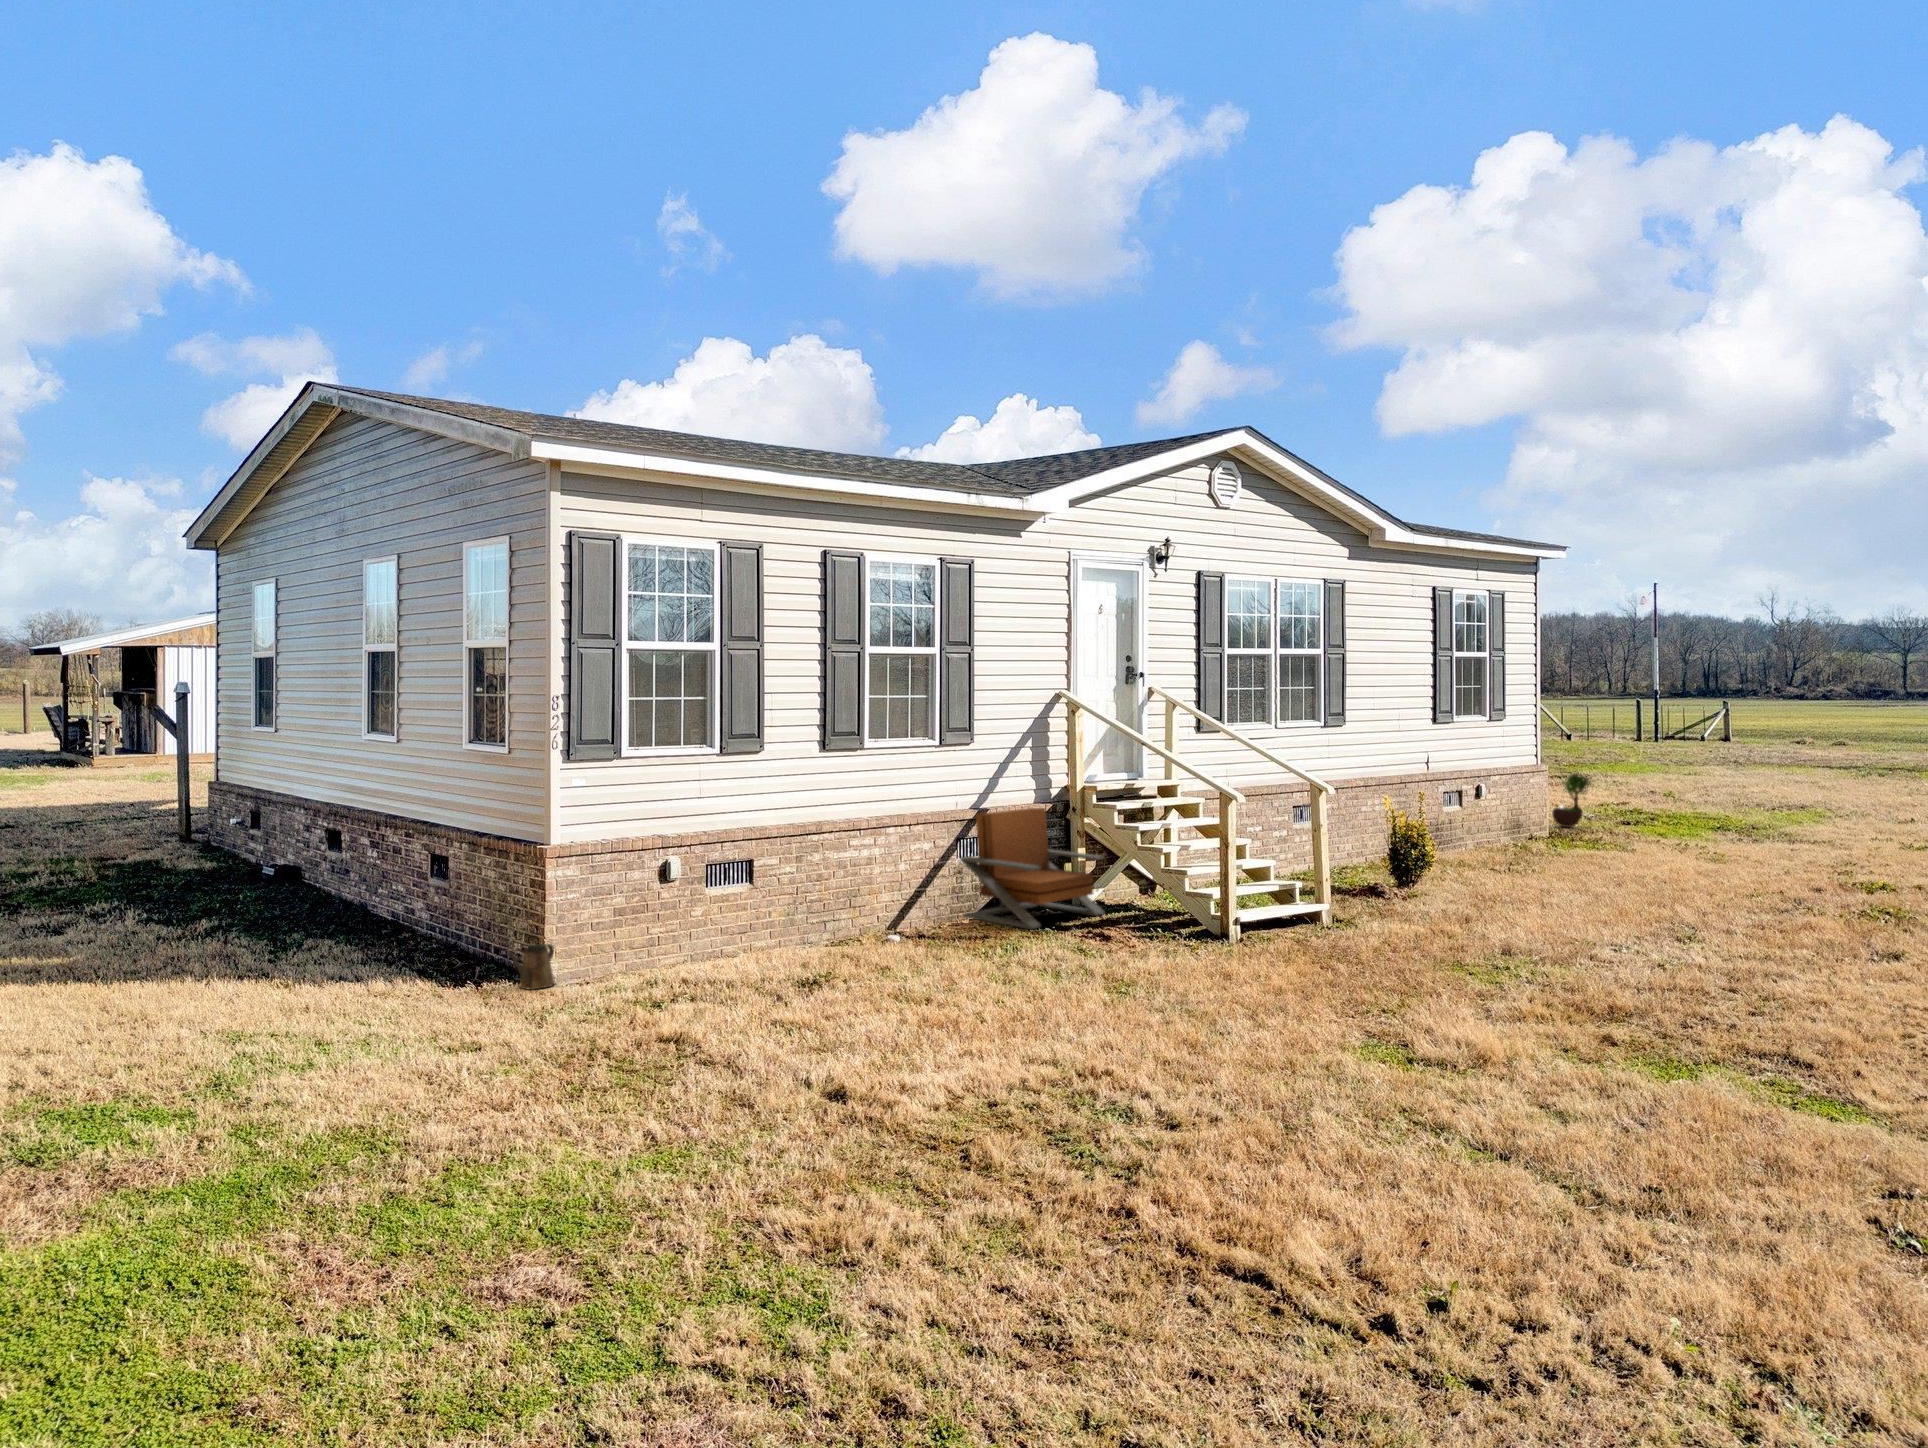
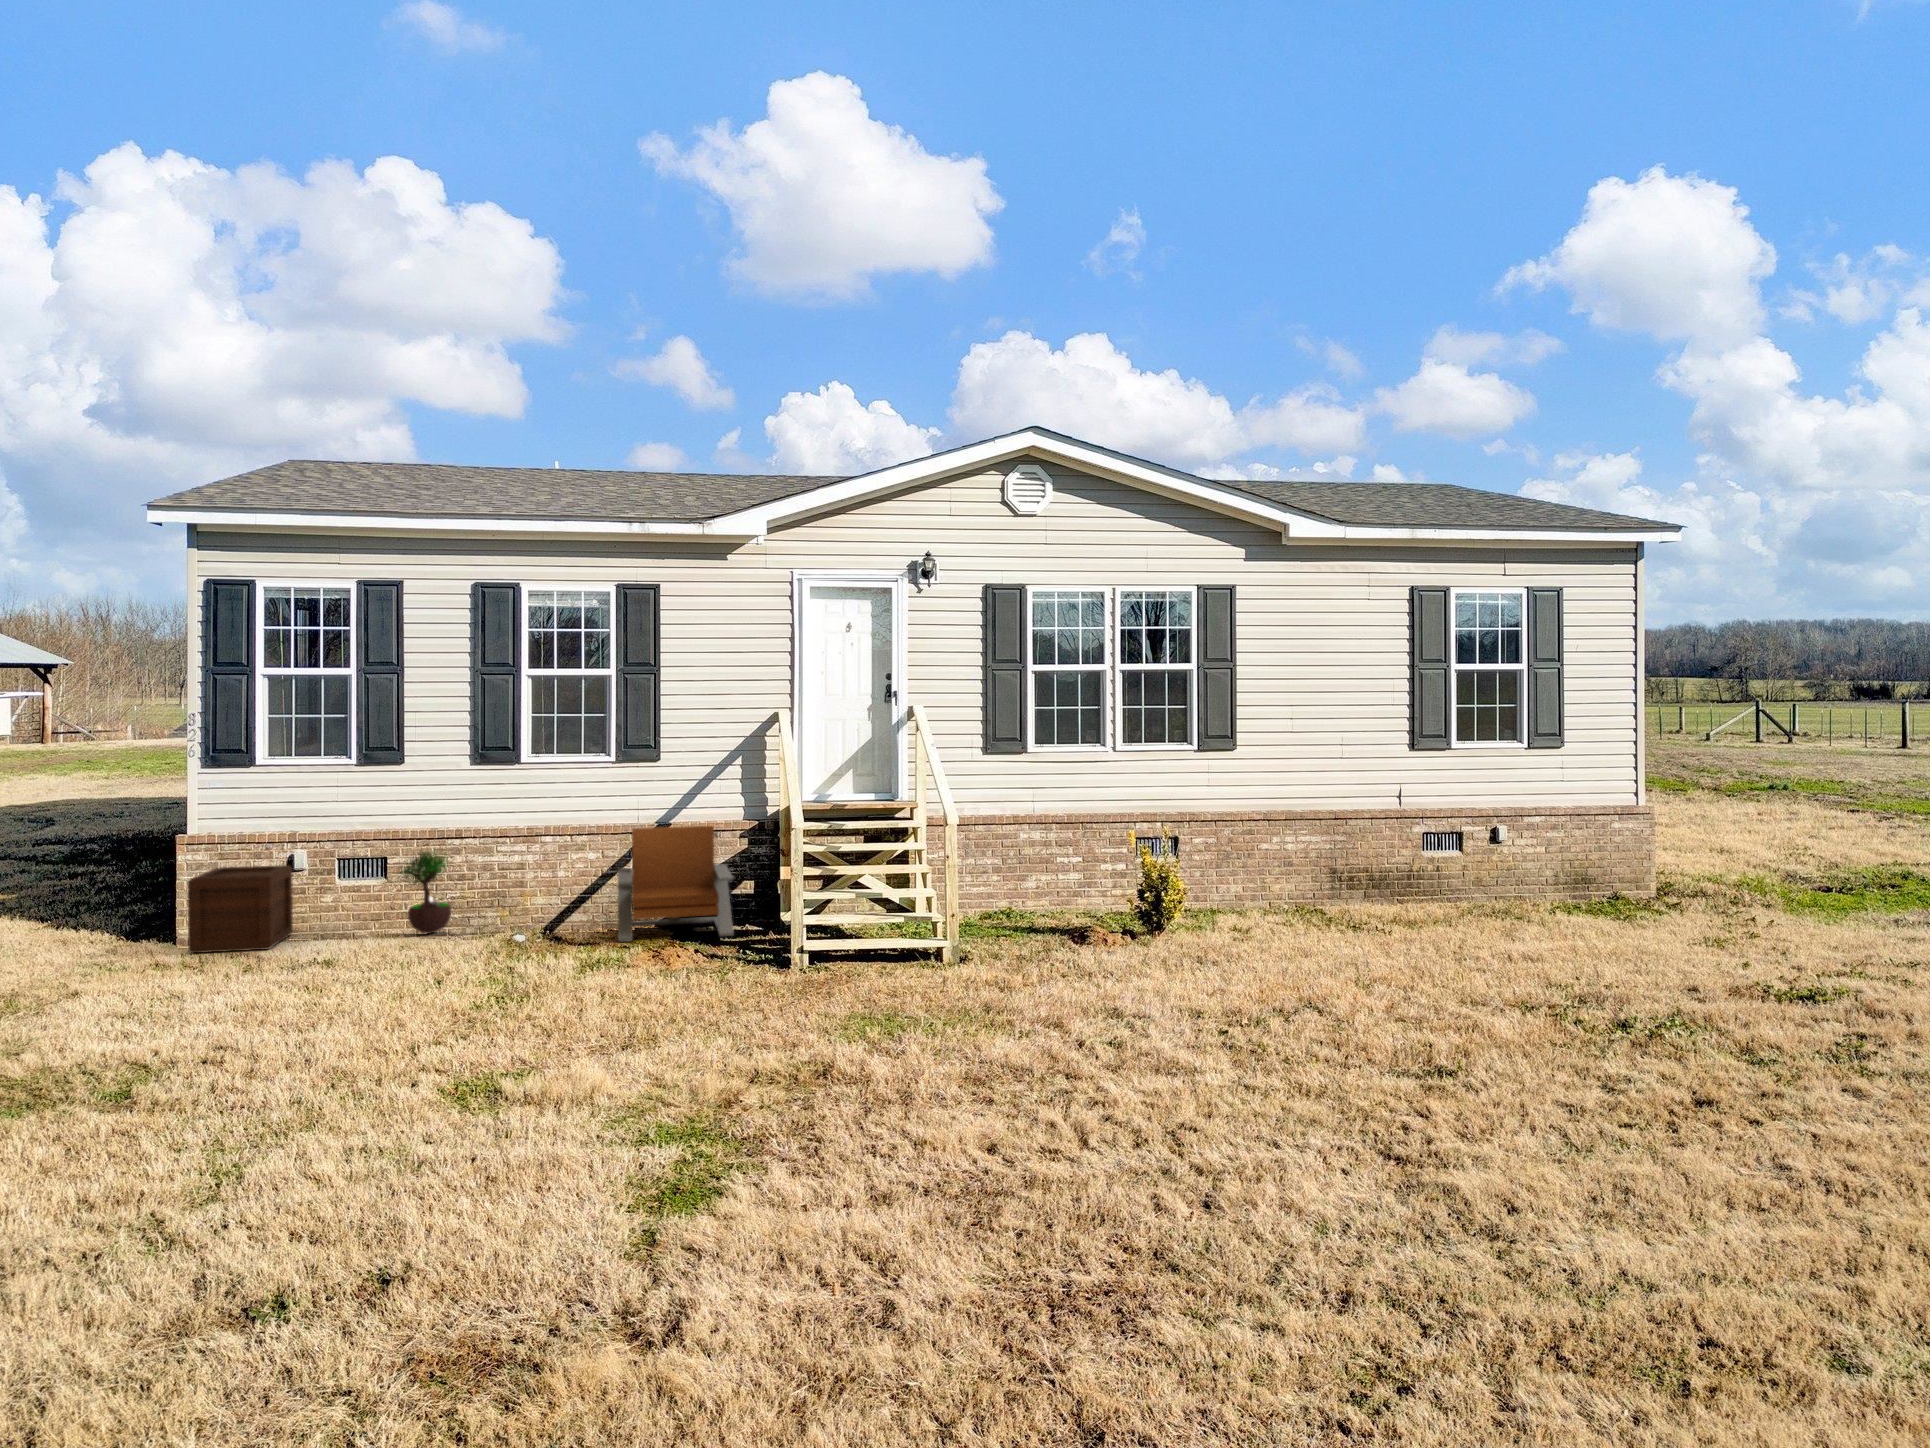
potted tree: present [1552,773,1591,827] -> present [396,849,451,933]
wooden crate: none [592,876,715,988] -> present [188,865,293,953]
watering can: present [506,944,555,990] -> none [105,910,177,946]

